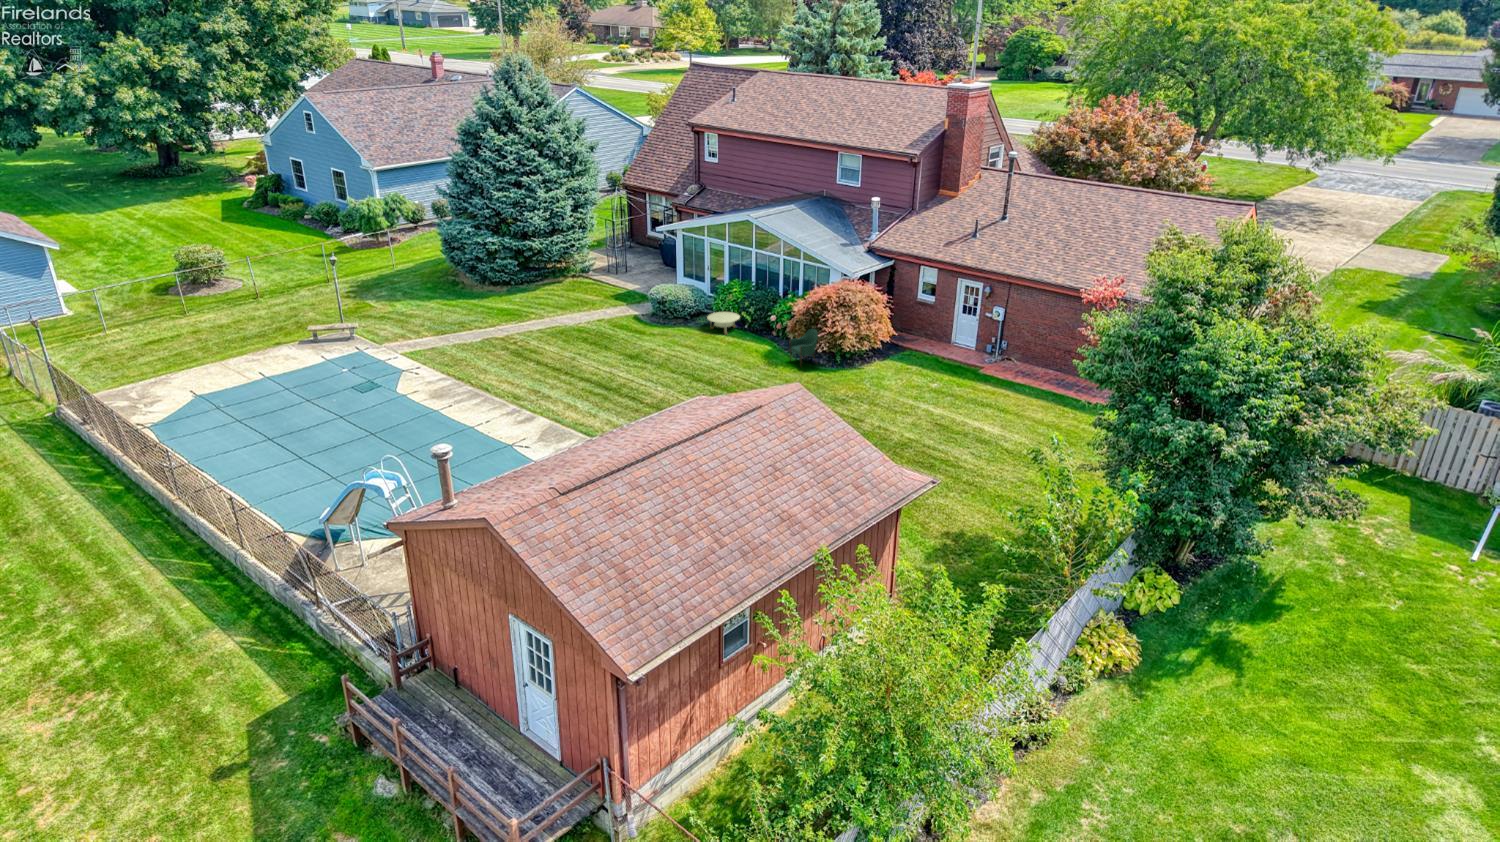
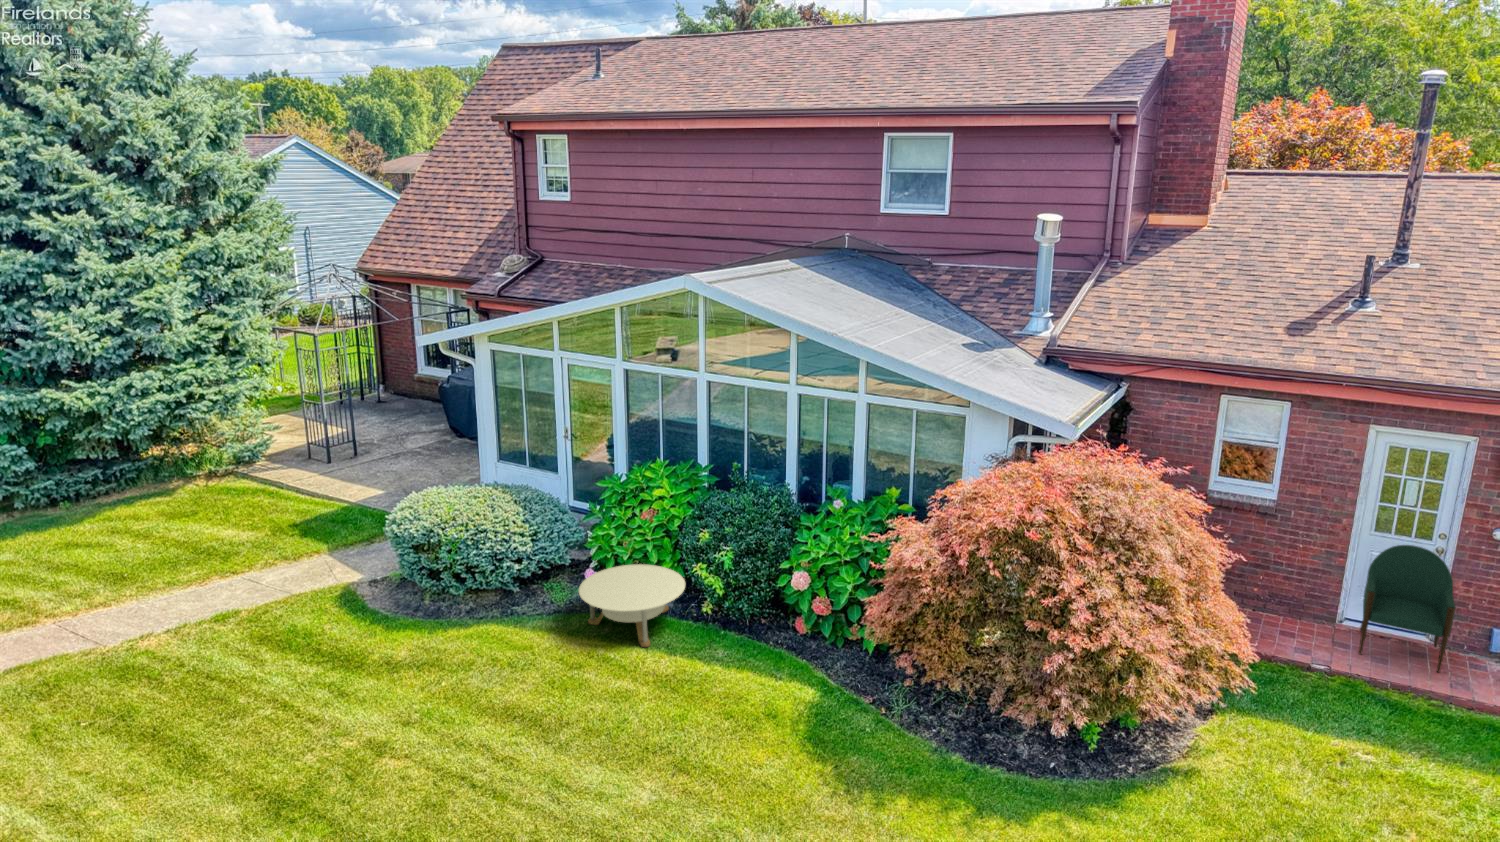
chair: present [790,329,818,359] -> present [1359,545,1456,672]

